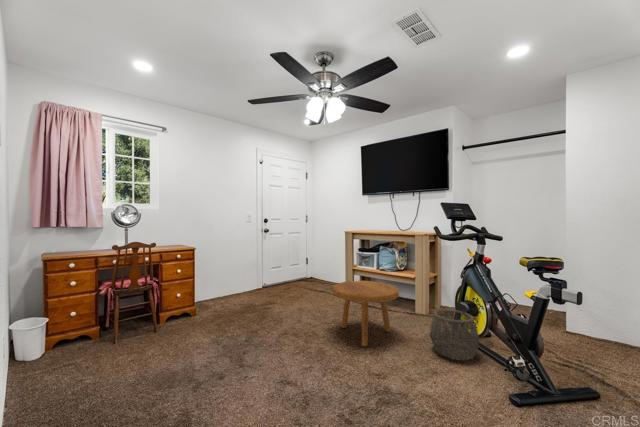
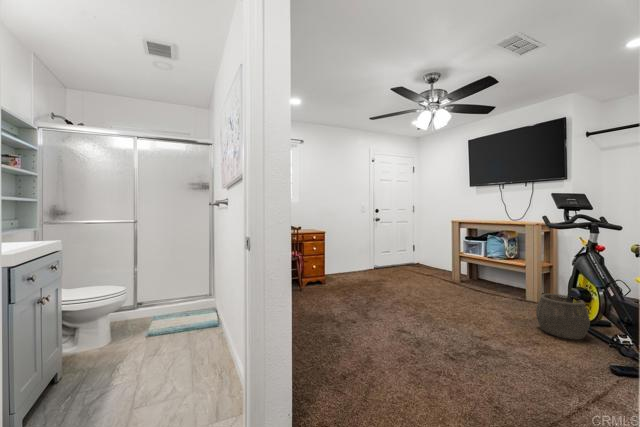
footstool: present [333,281,399,347] -> none [440,265,505,318]

